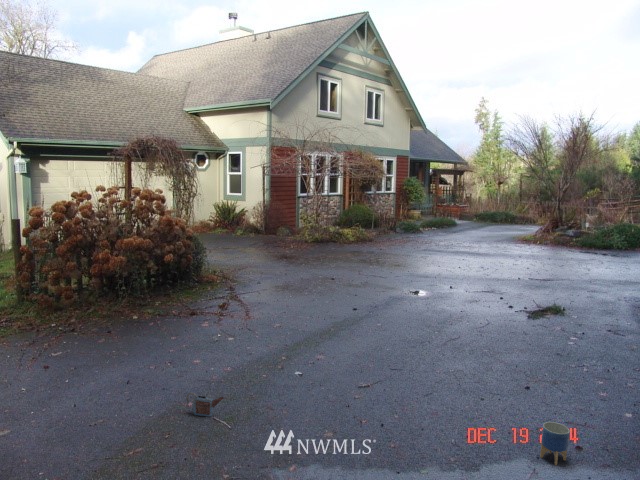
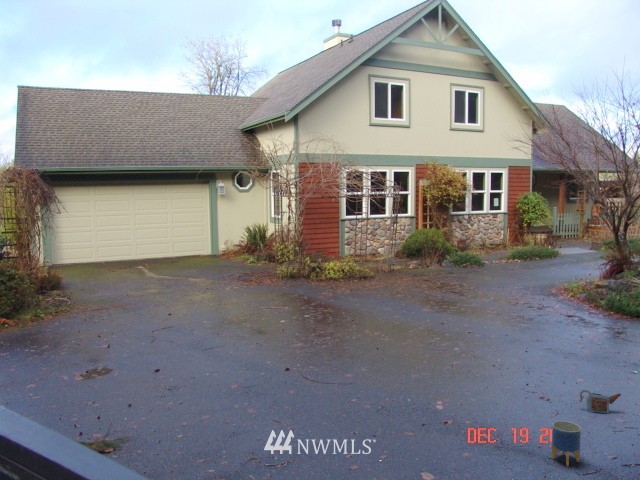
watering can: present [186,392,224,416] -> present [579,390,621,413]

